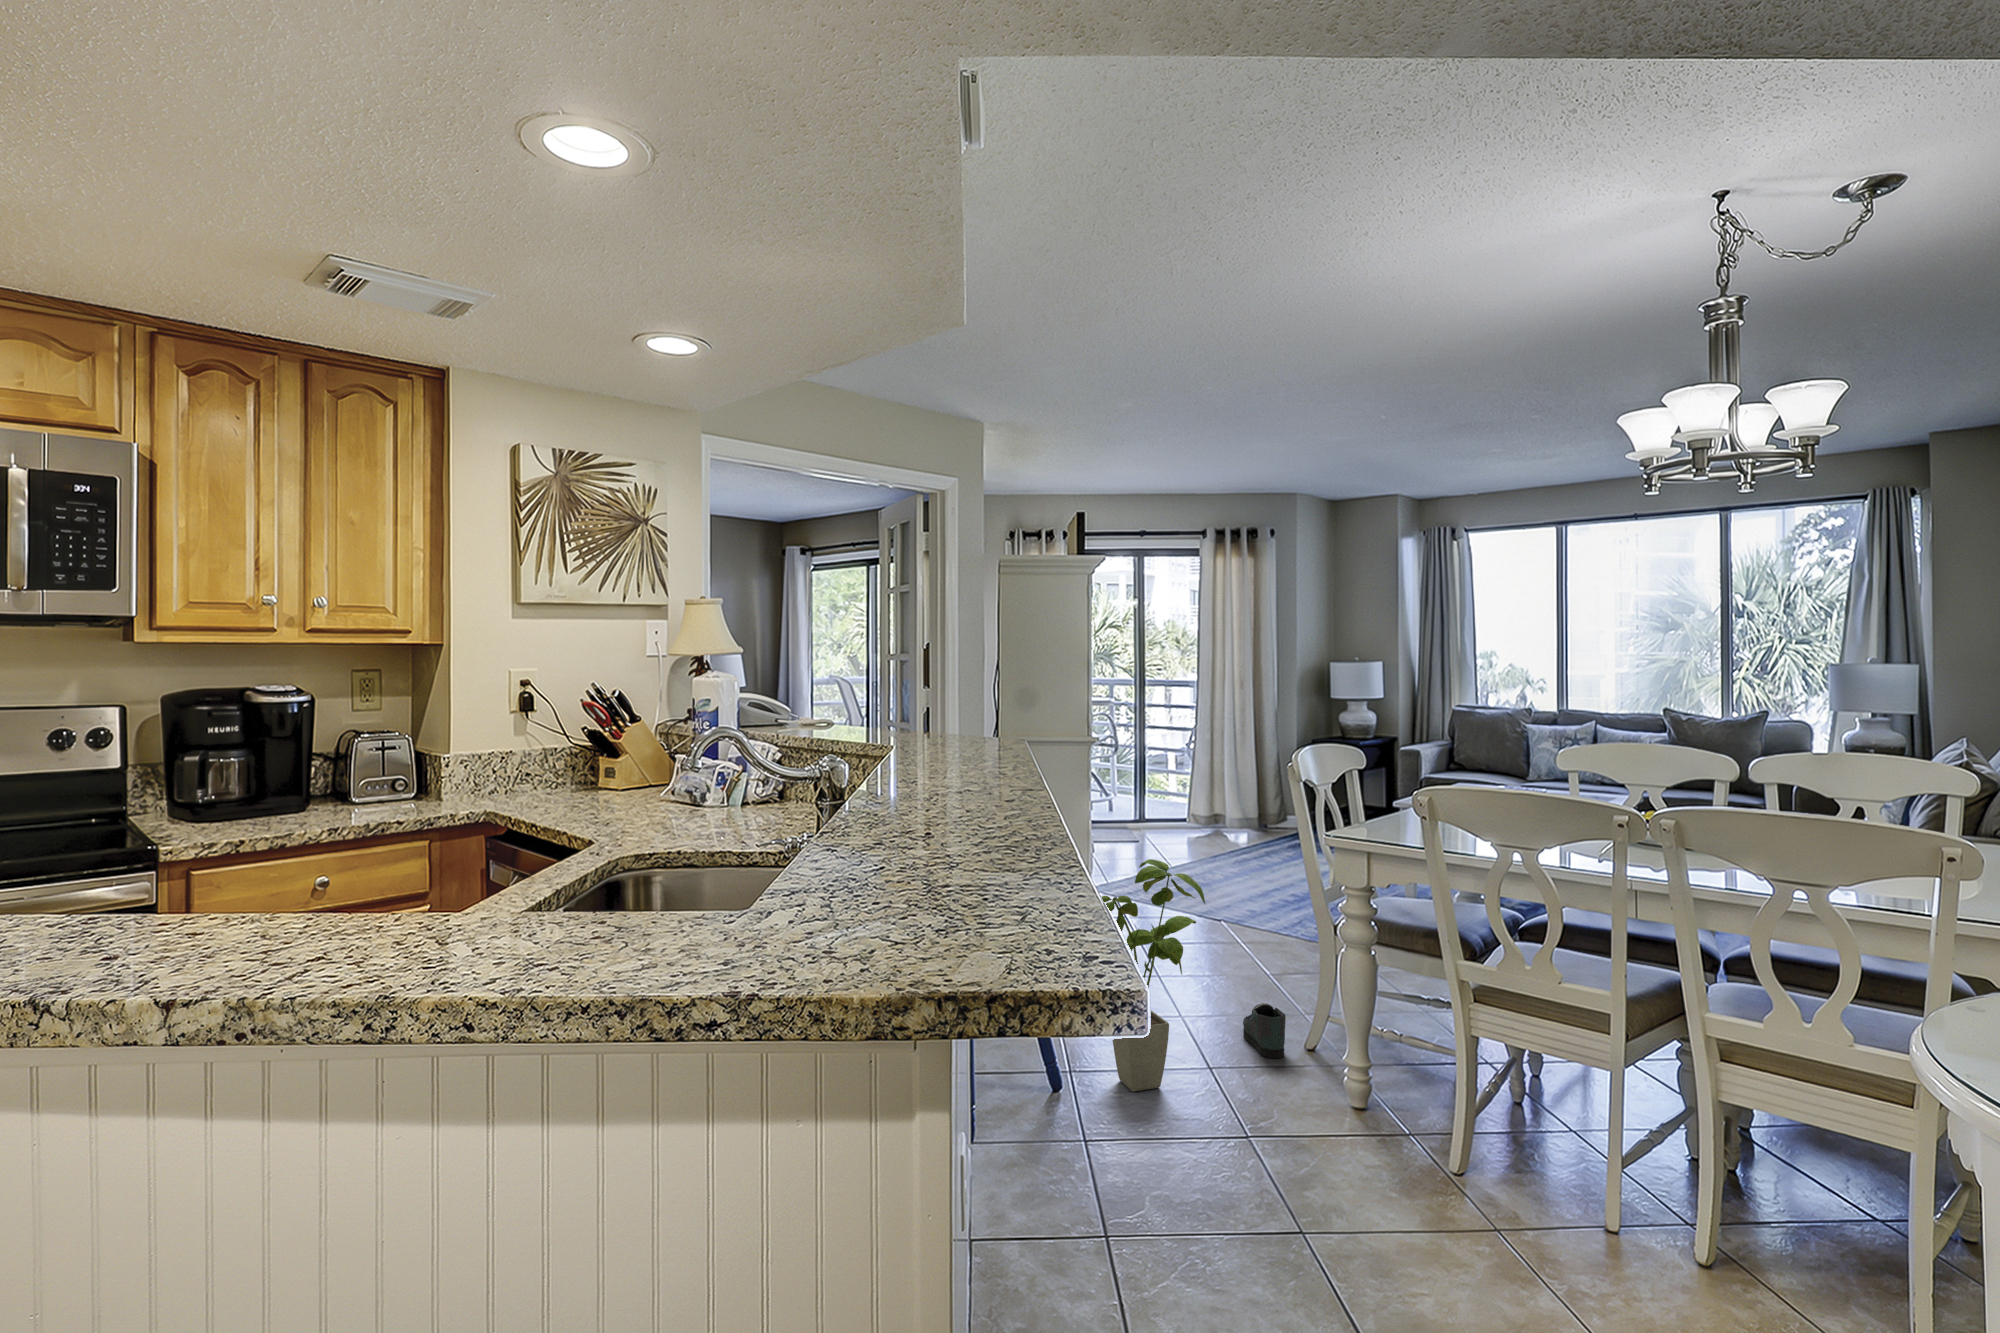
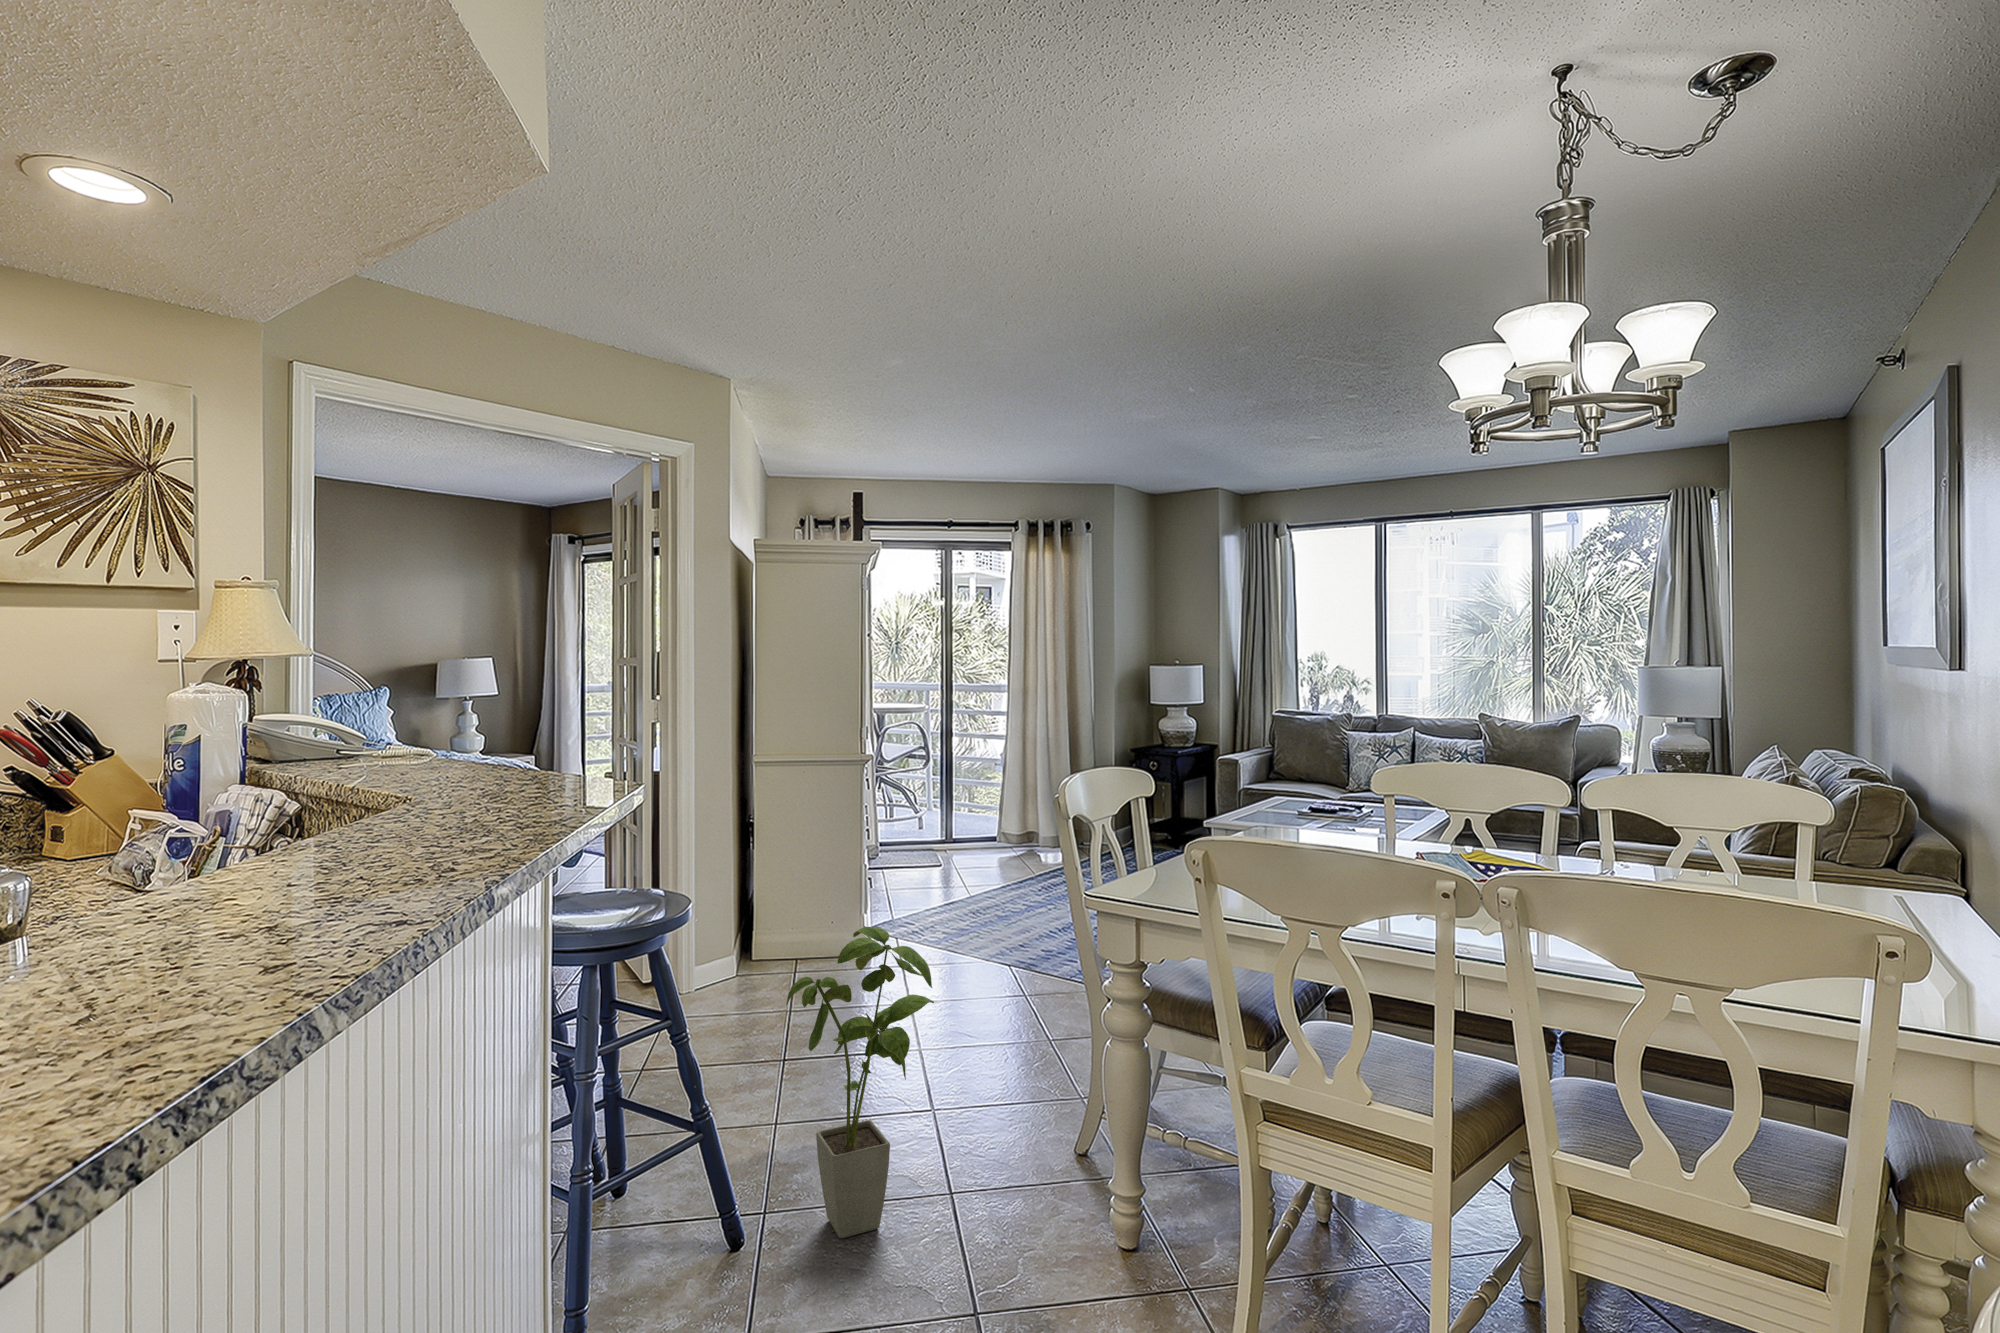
shoe: present [1243,1003,1286,1058] -> none [1004,1093,1051,1167]

